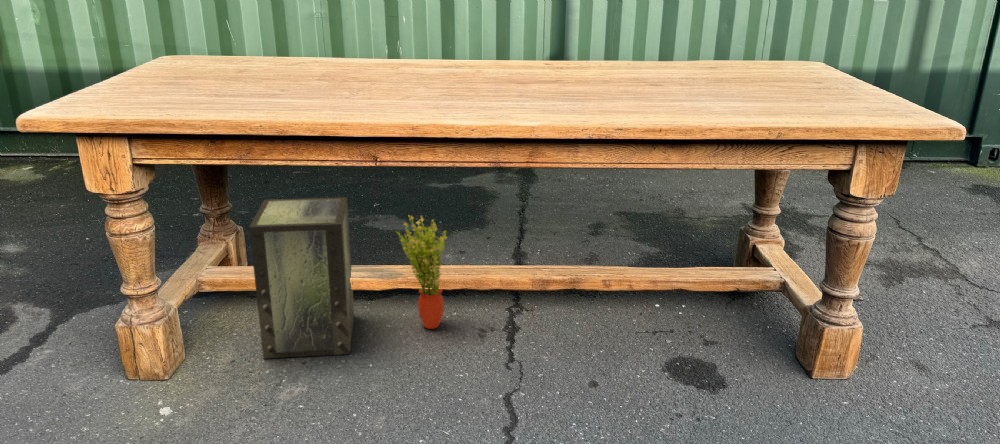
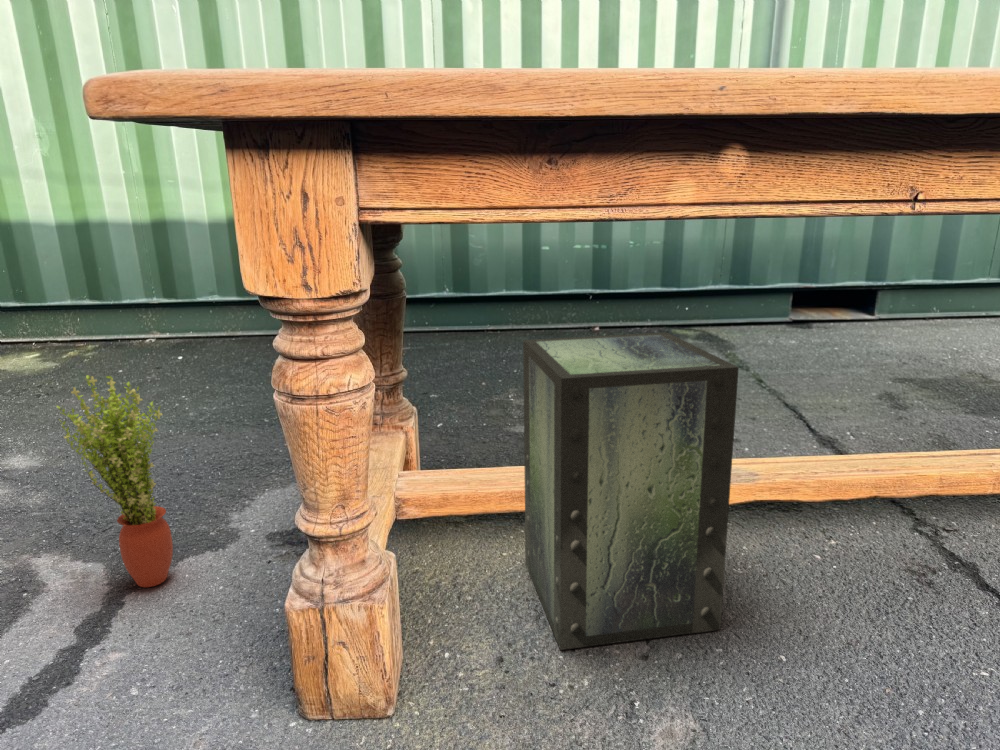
potted plant: present [398,216,447,329] -> present [57,375,173,587]

